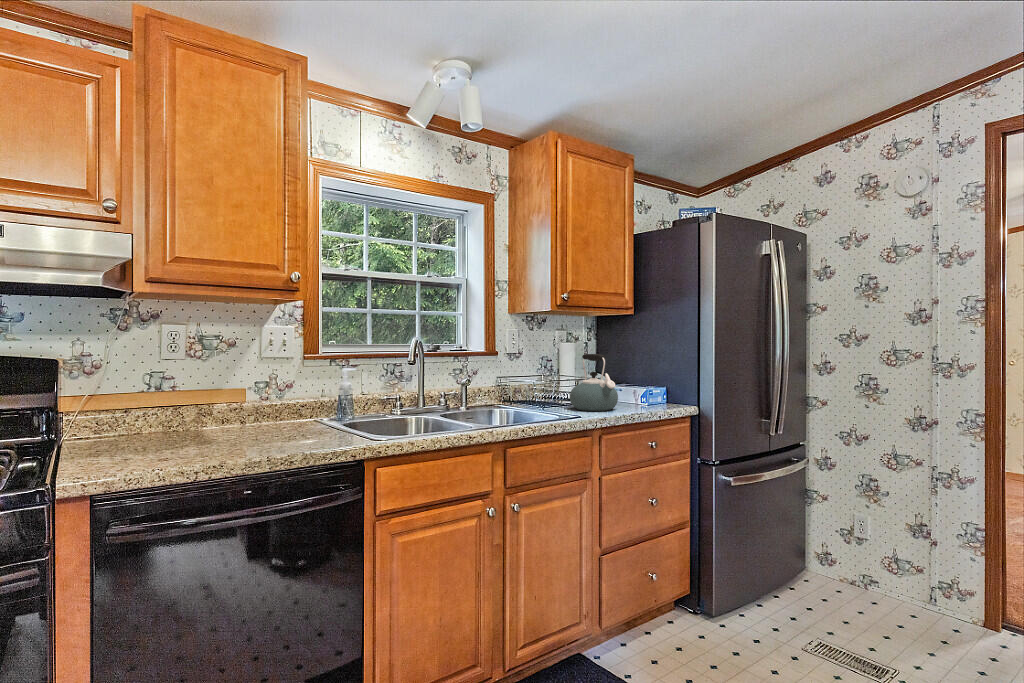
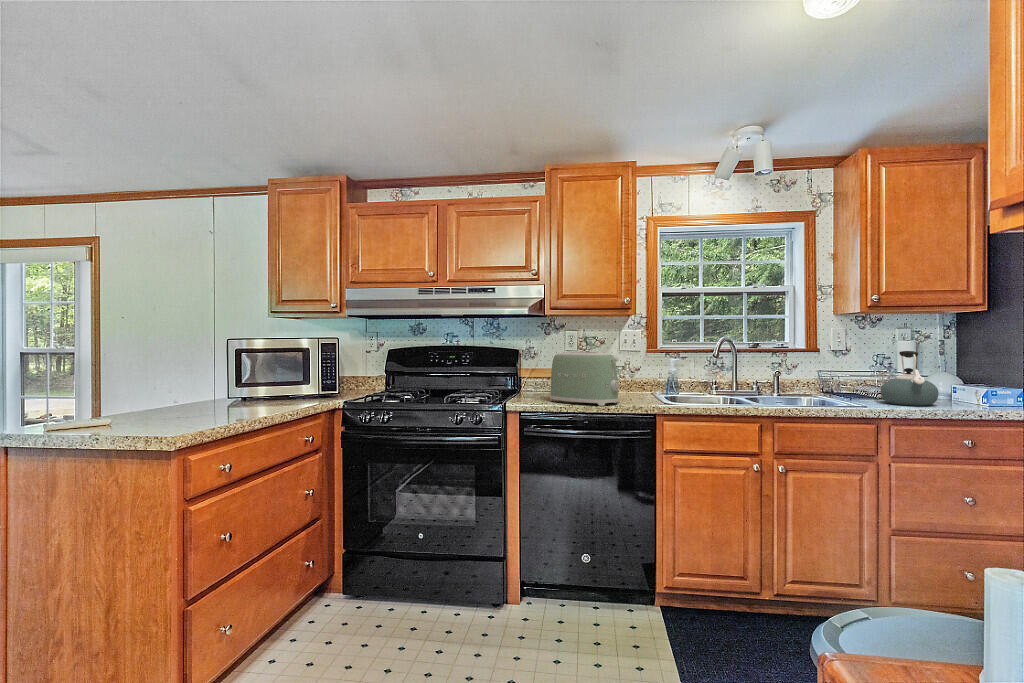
toaster: none [159,362,308,459] -> present [550,352,619,406]

